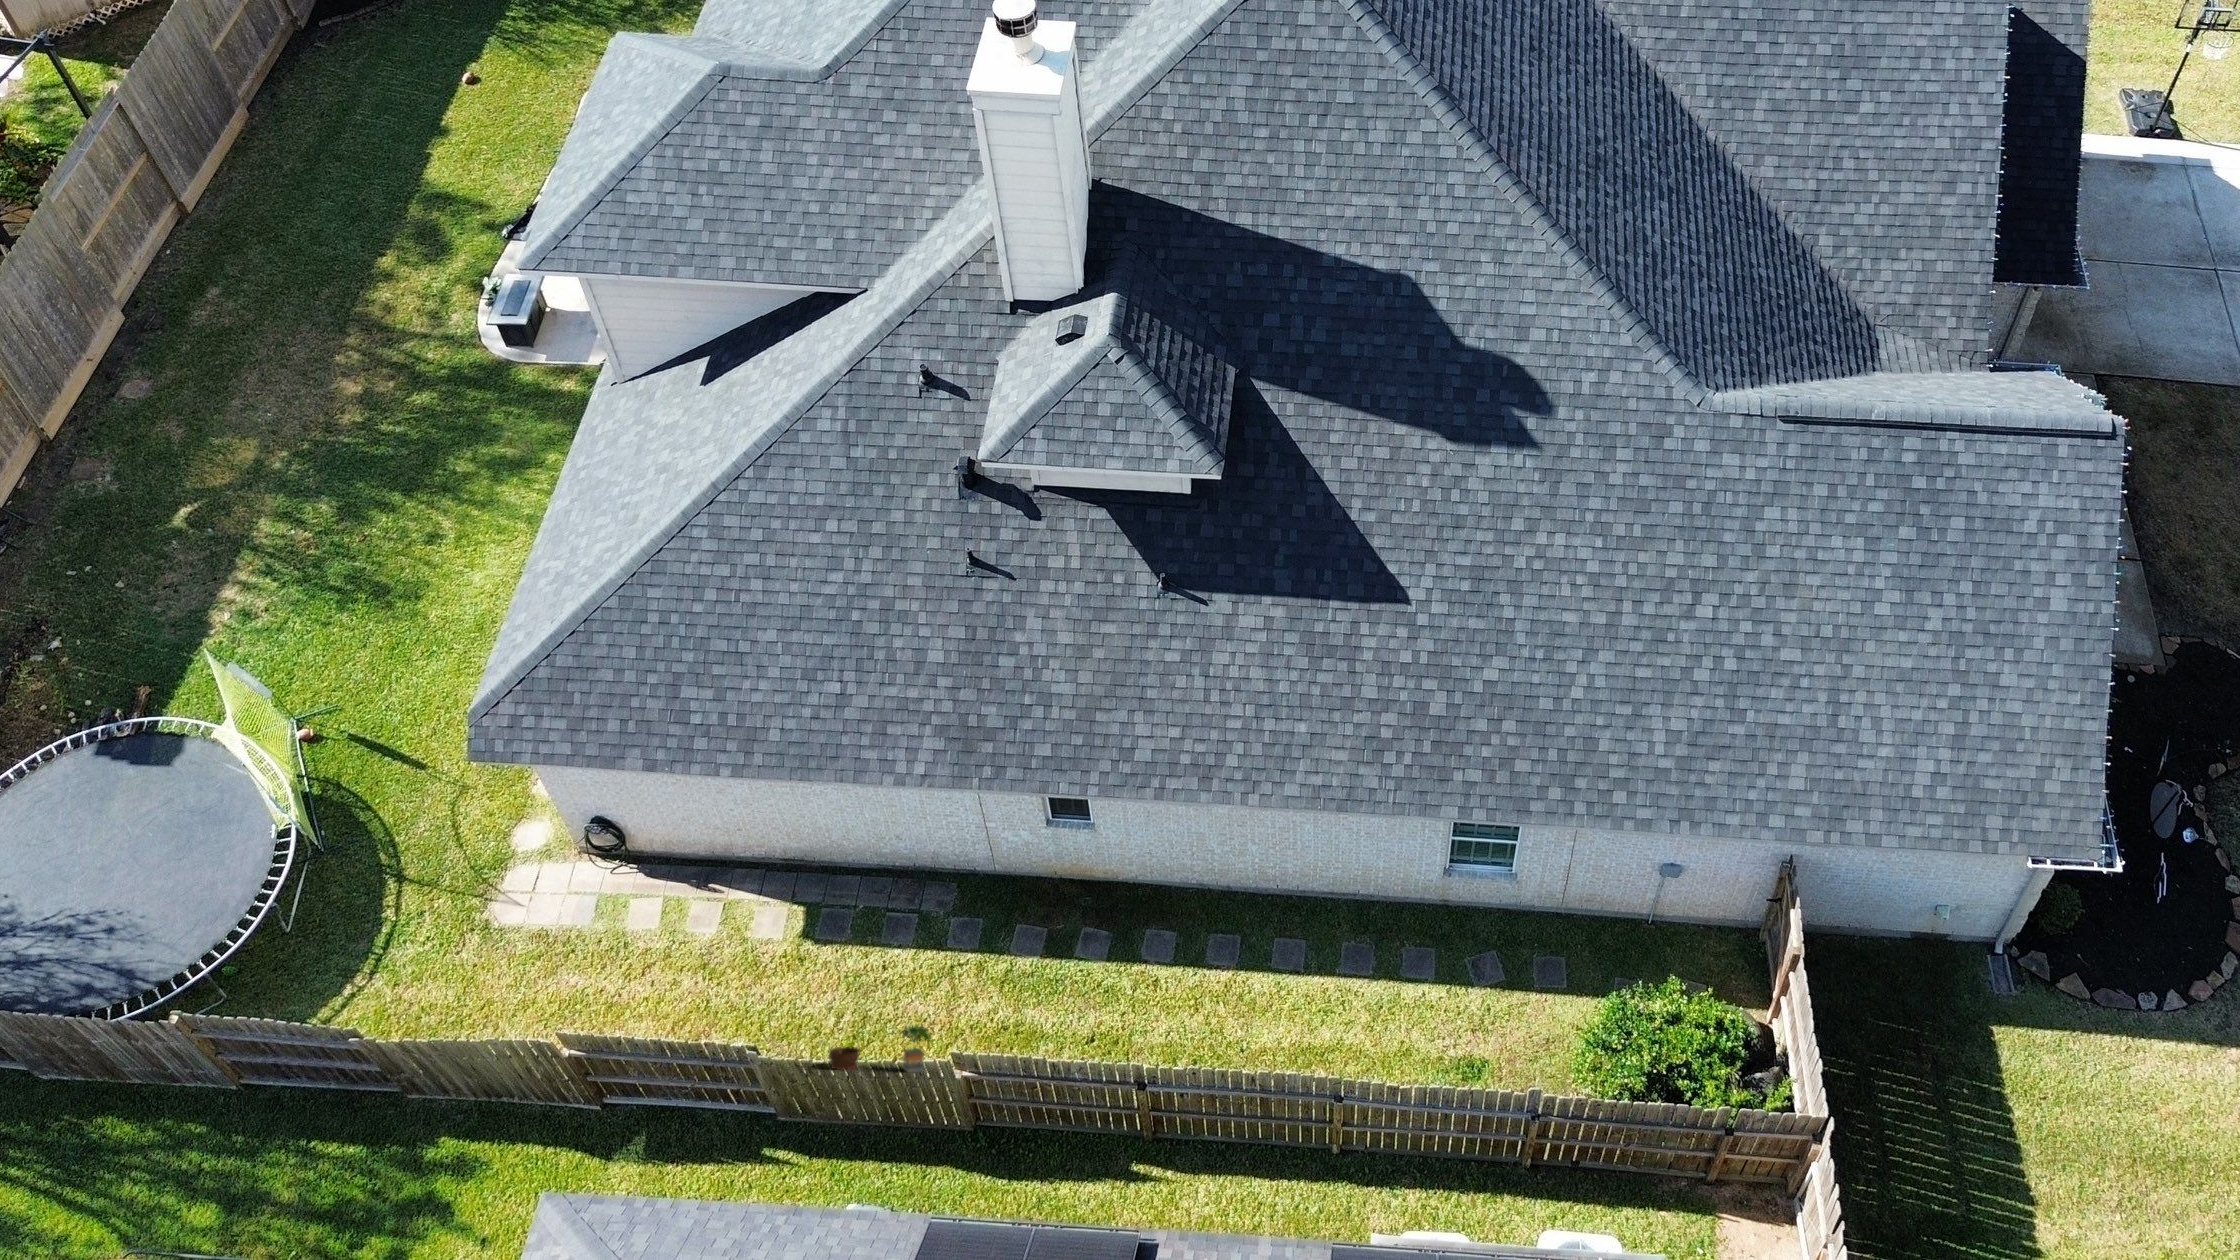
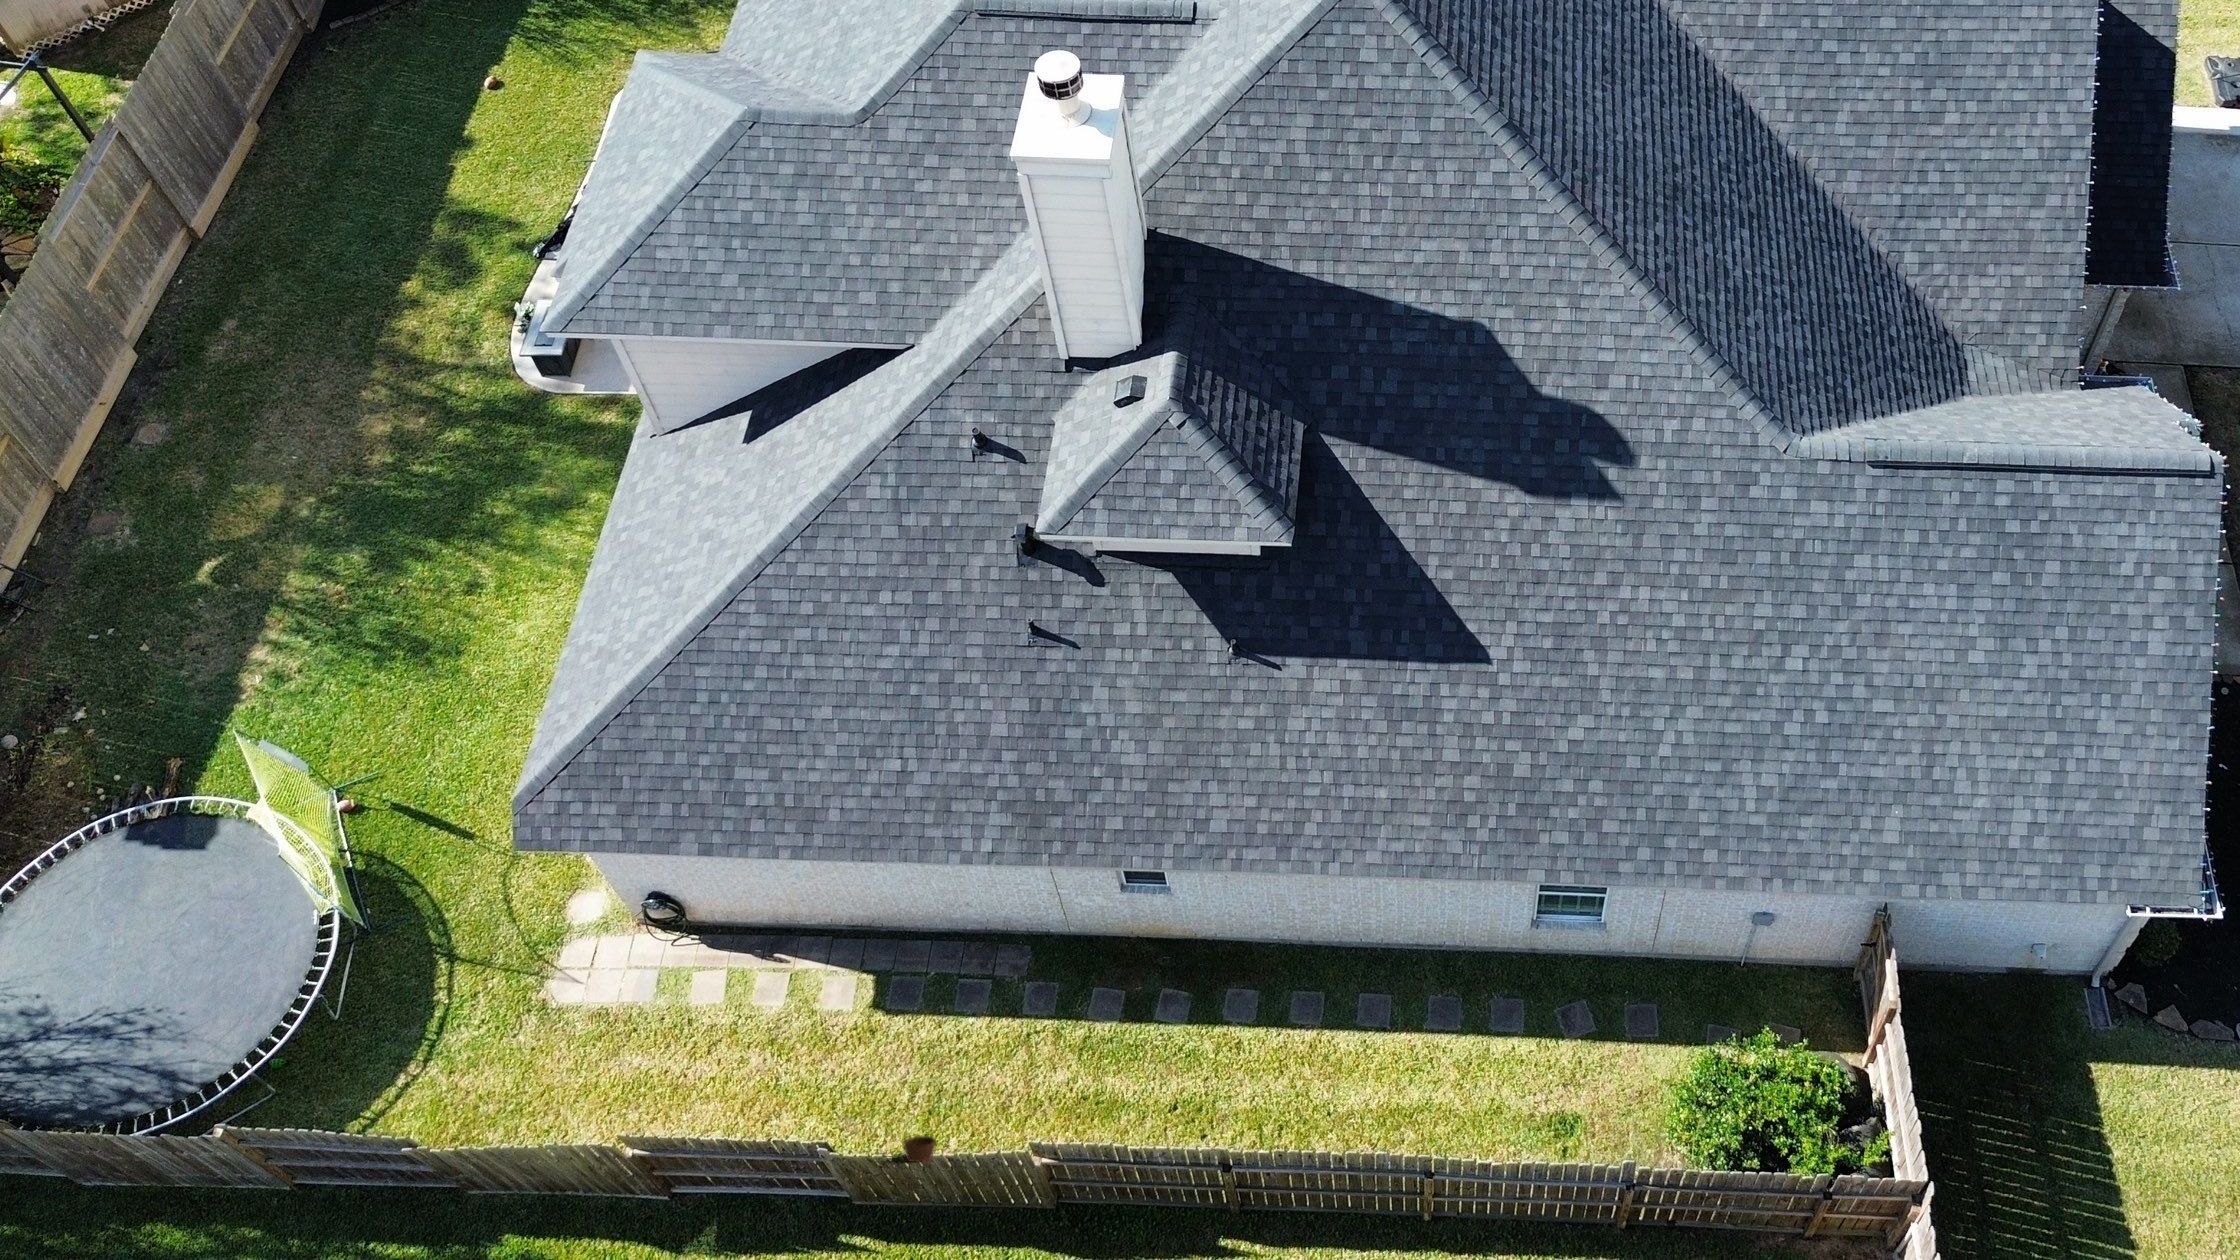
potted tree: present [902,1025,931,1072] -> none [976,1111,1010,1163]

